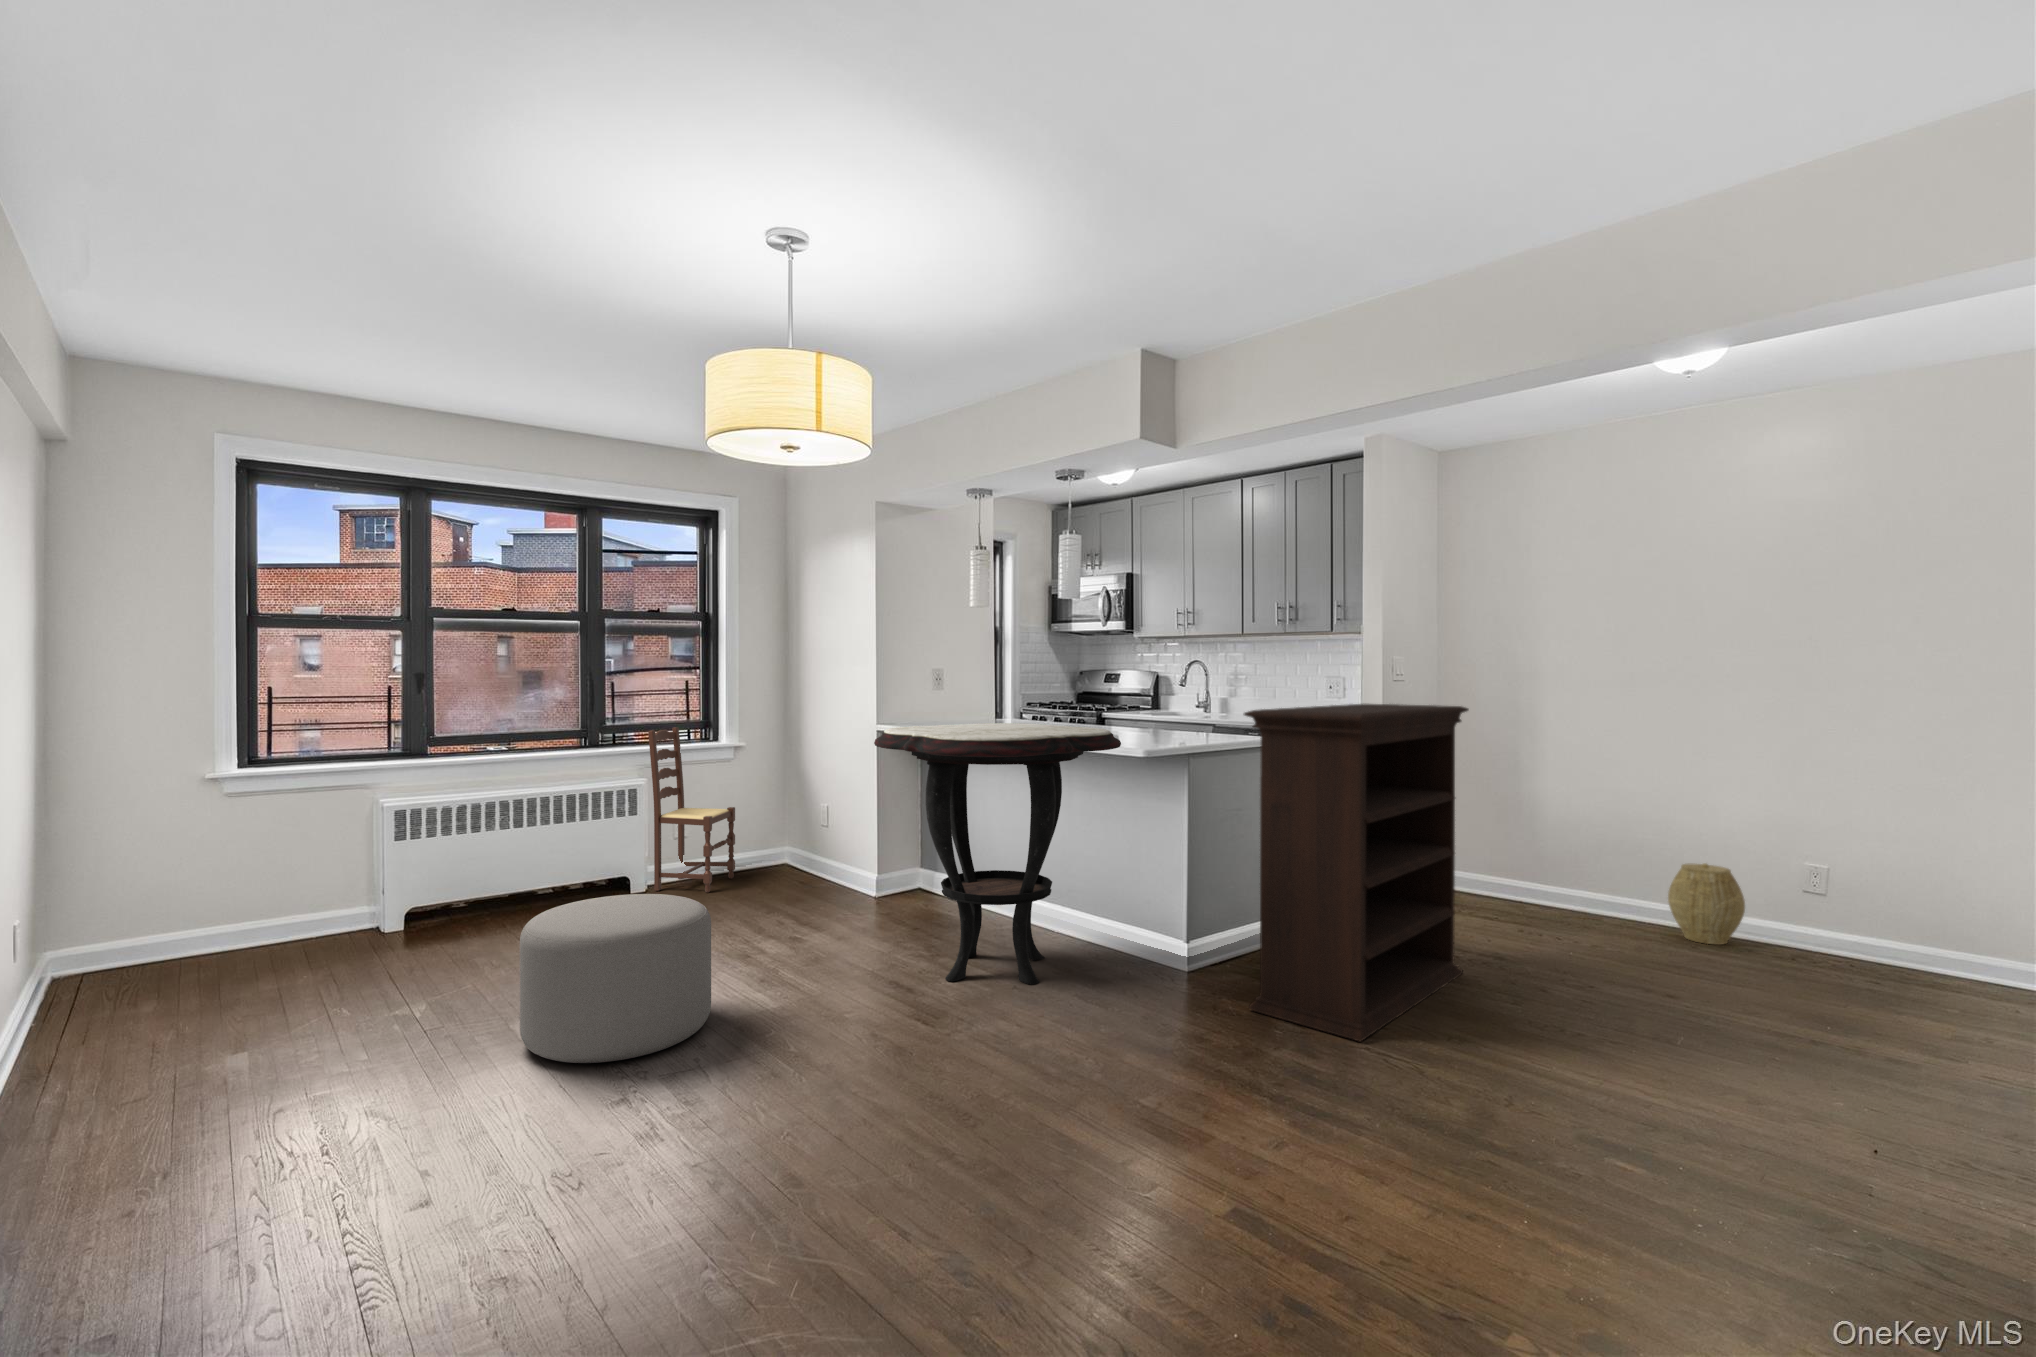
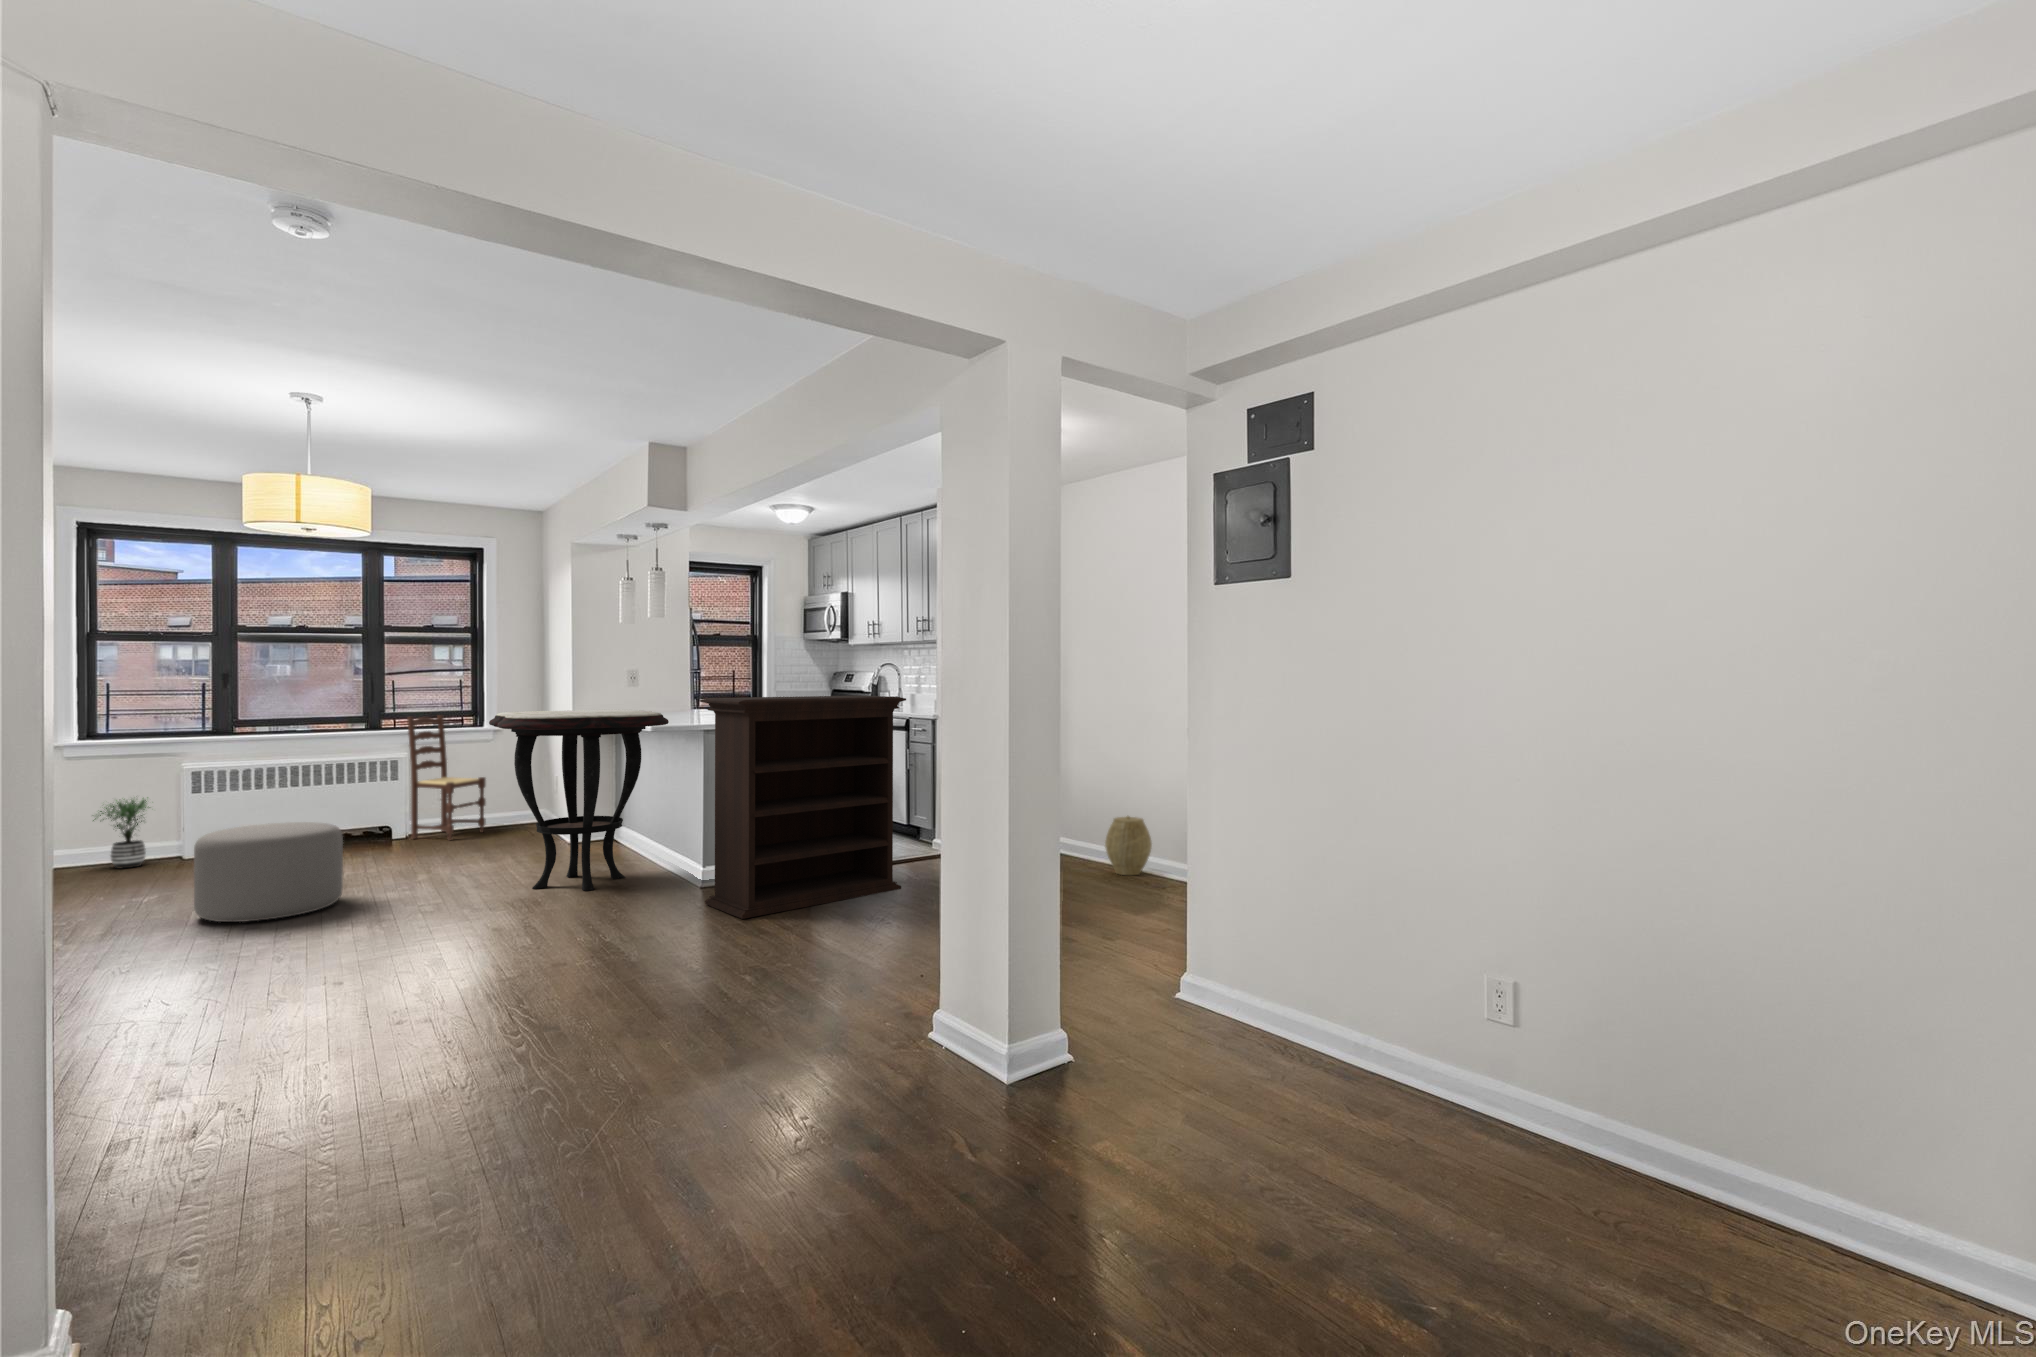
potted plant: none [268,845,355,949] -> present [93,797,150,869]

